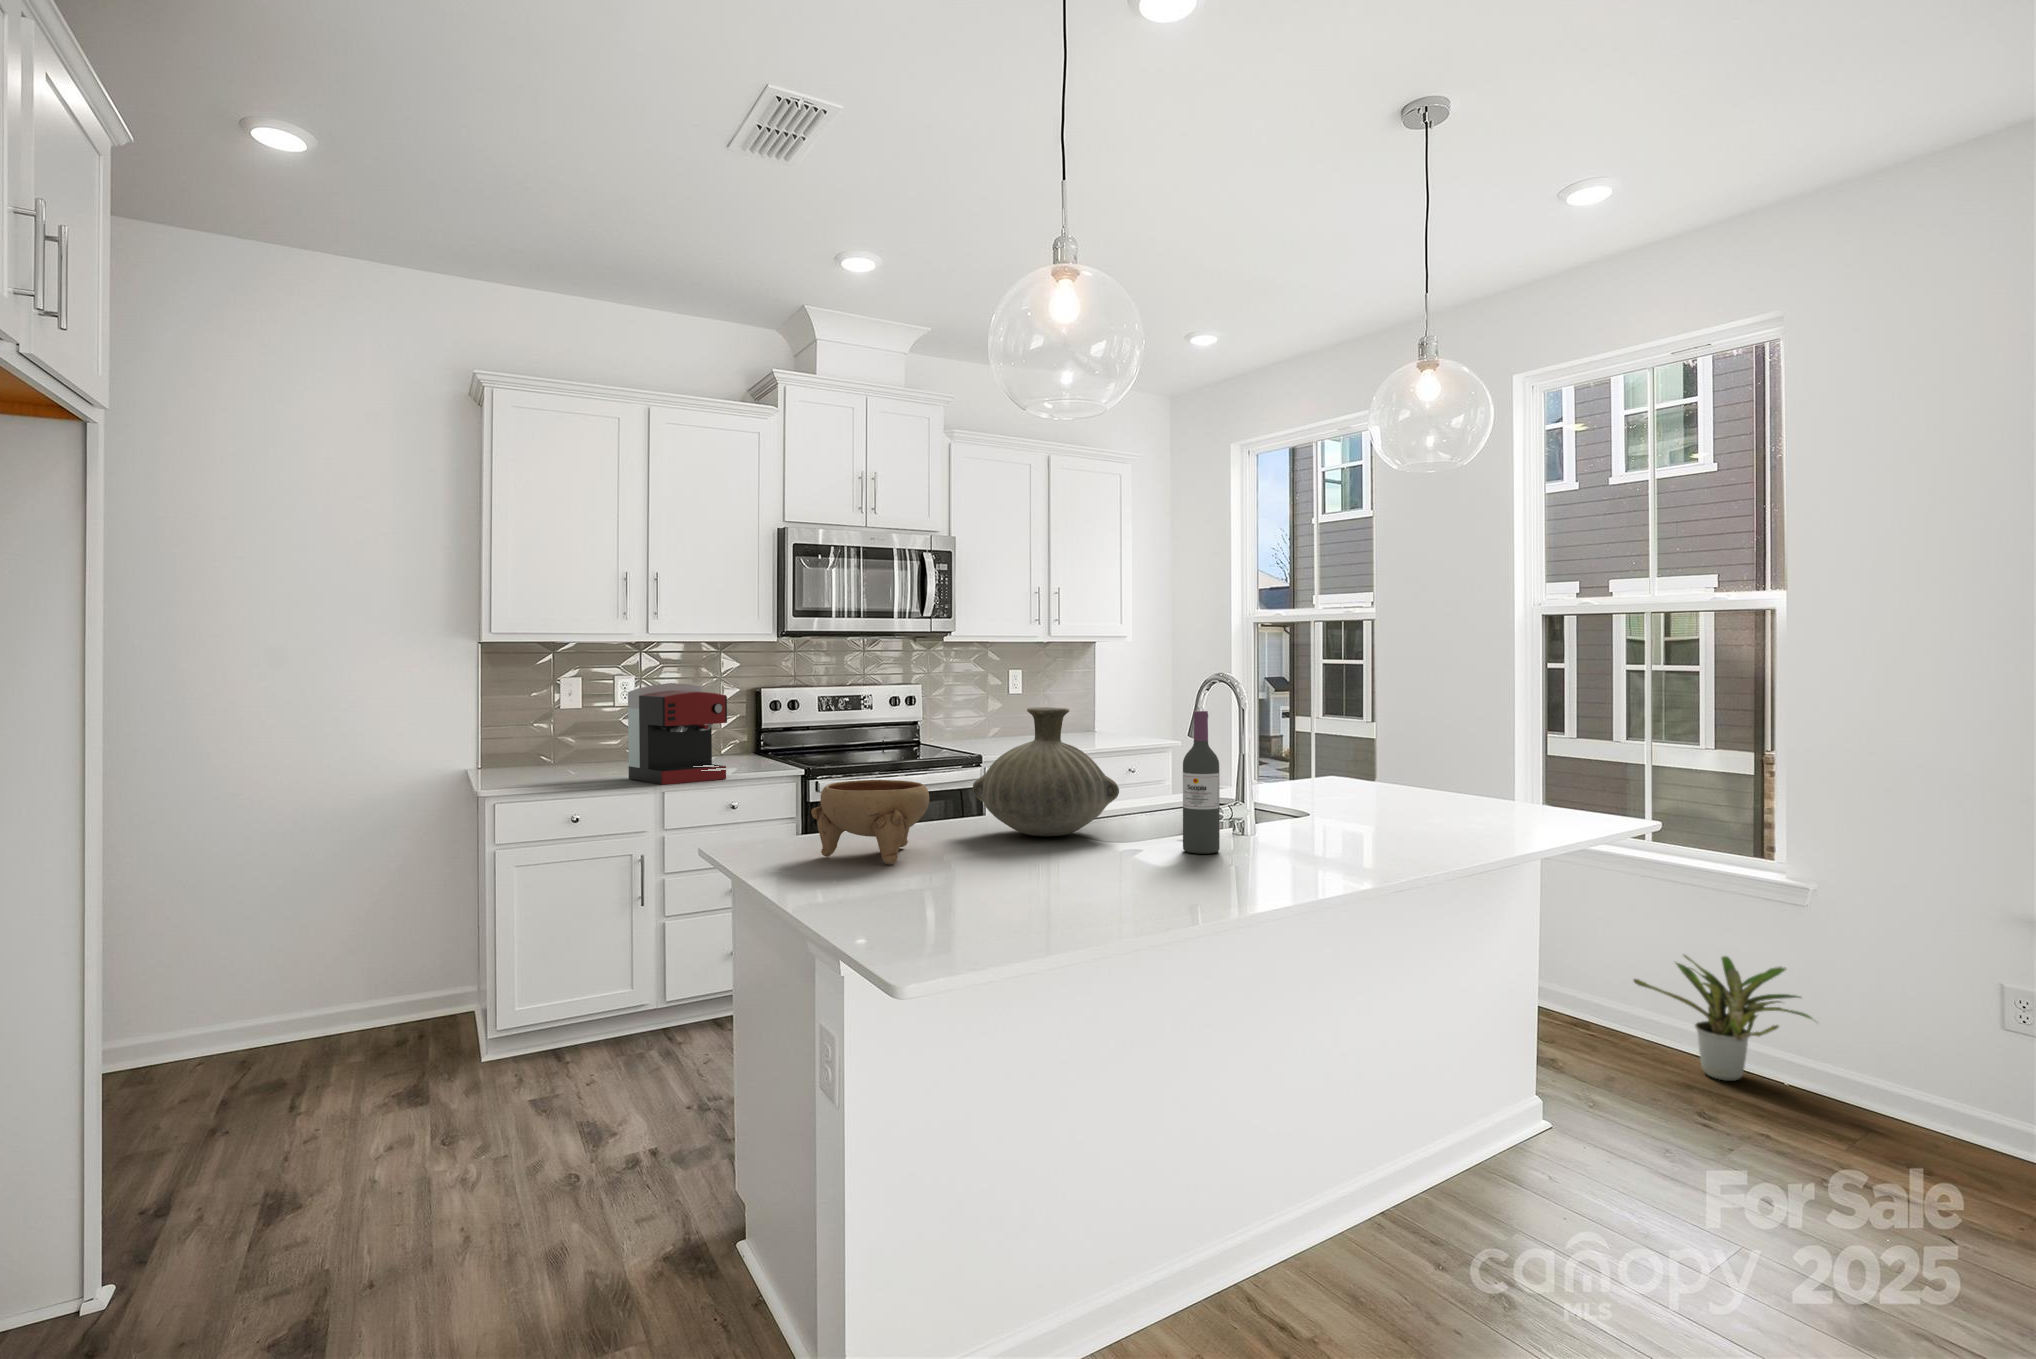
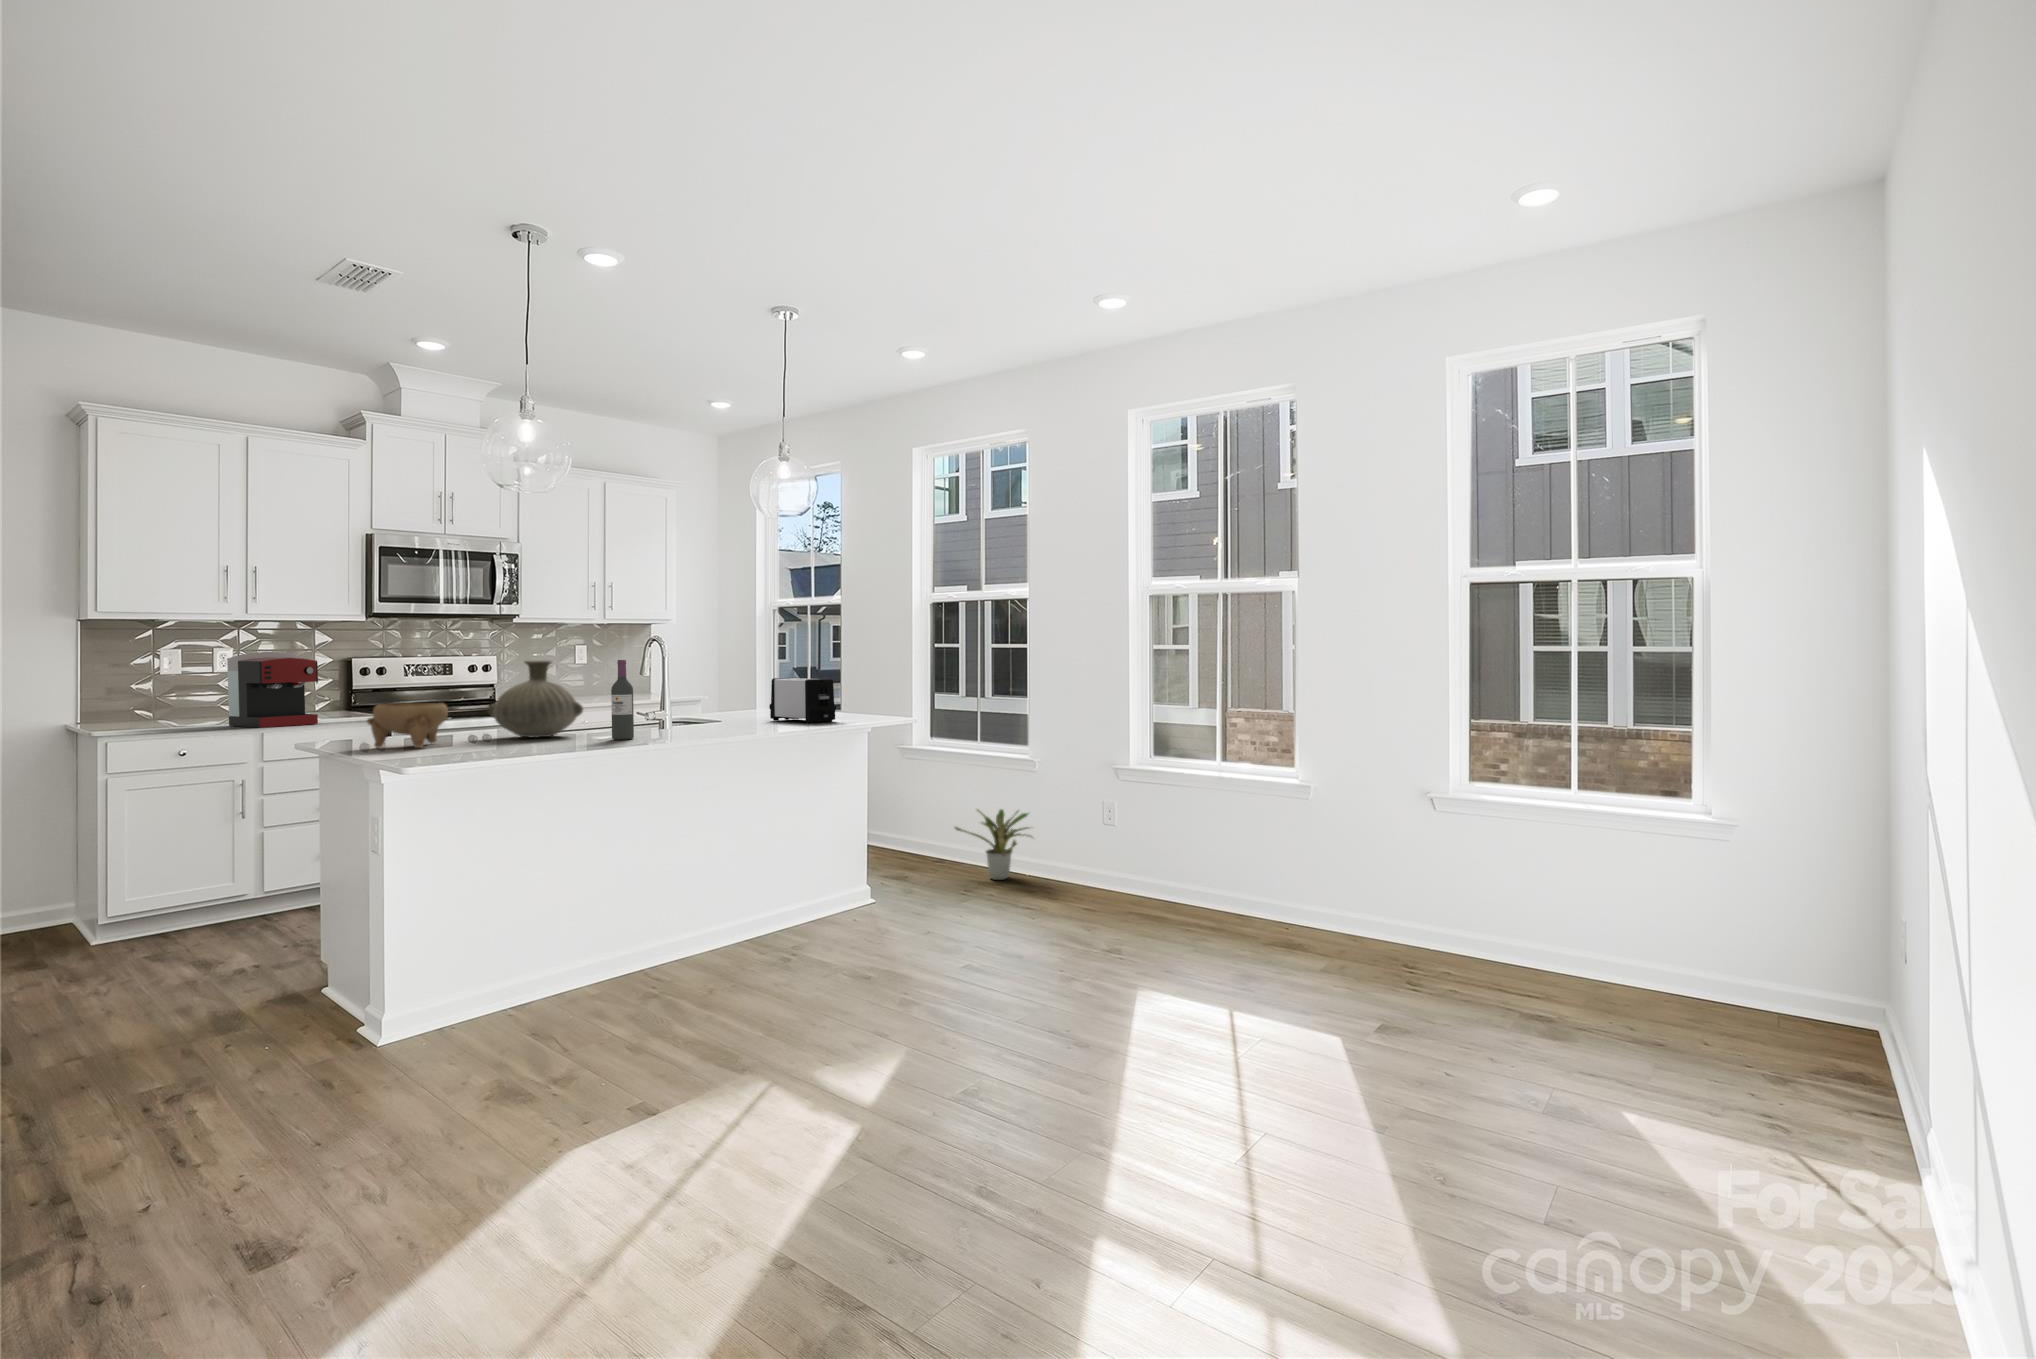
toaster: none [1354,730,1482,811] -> present [769,678,836,723]

